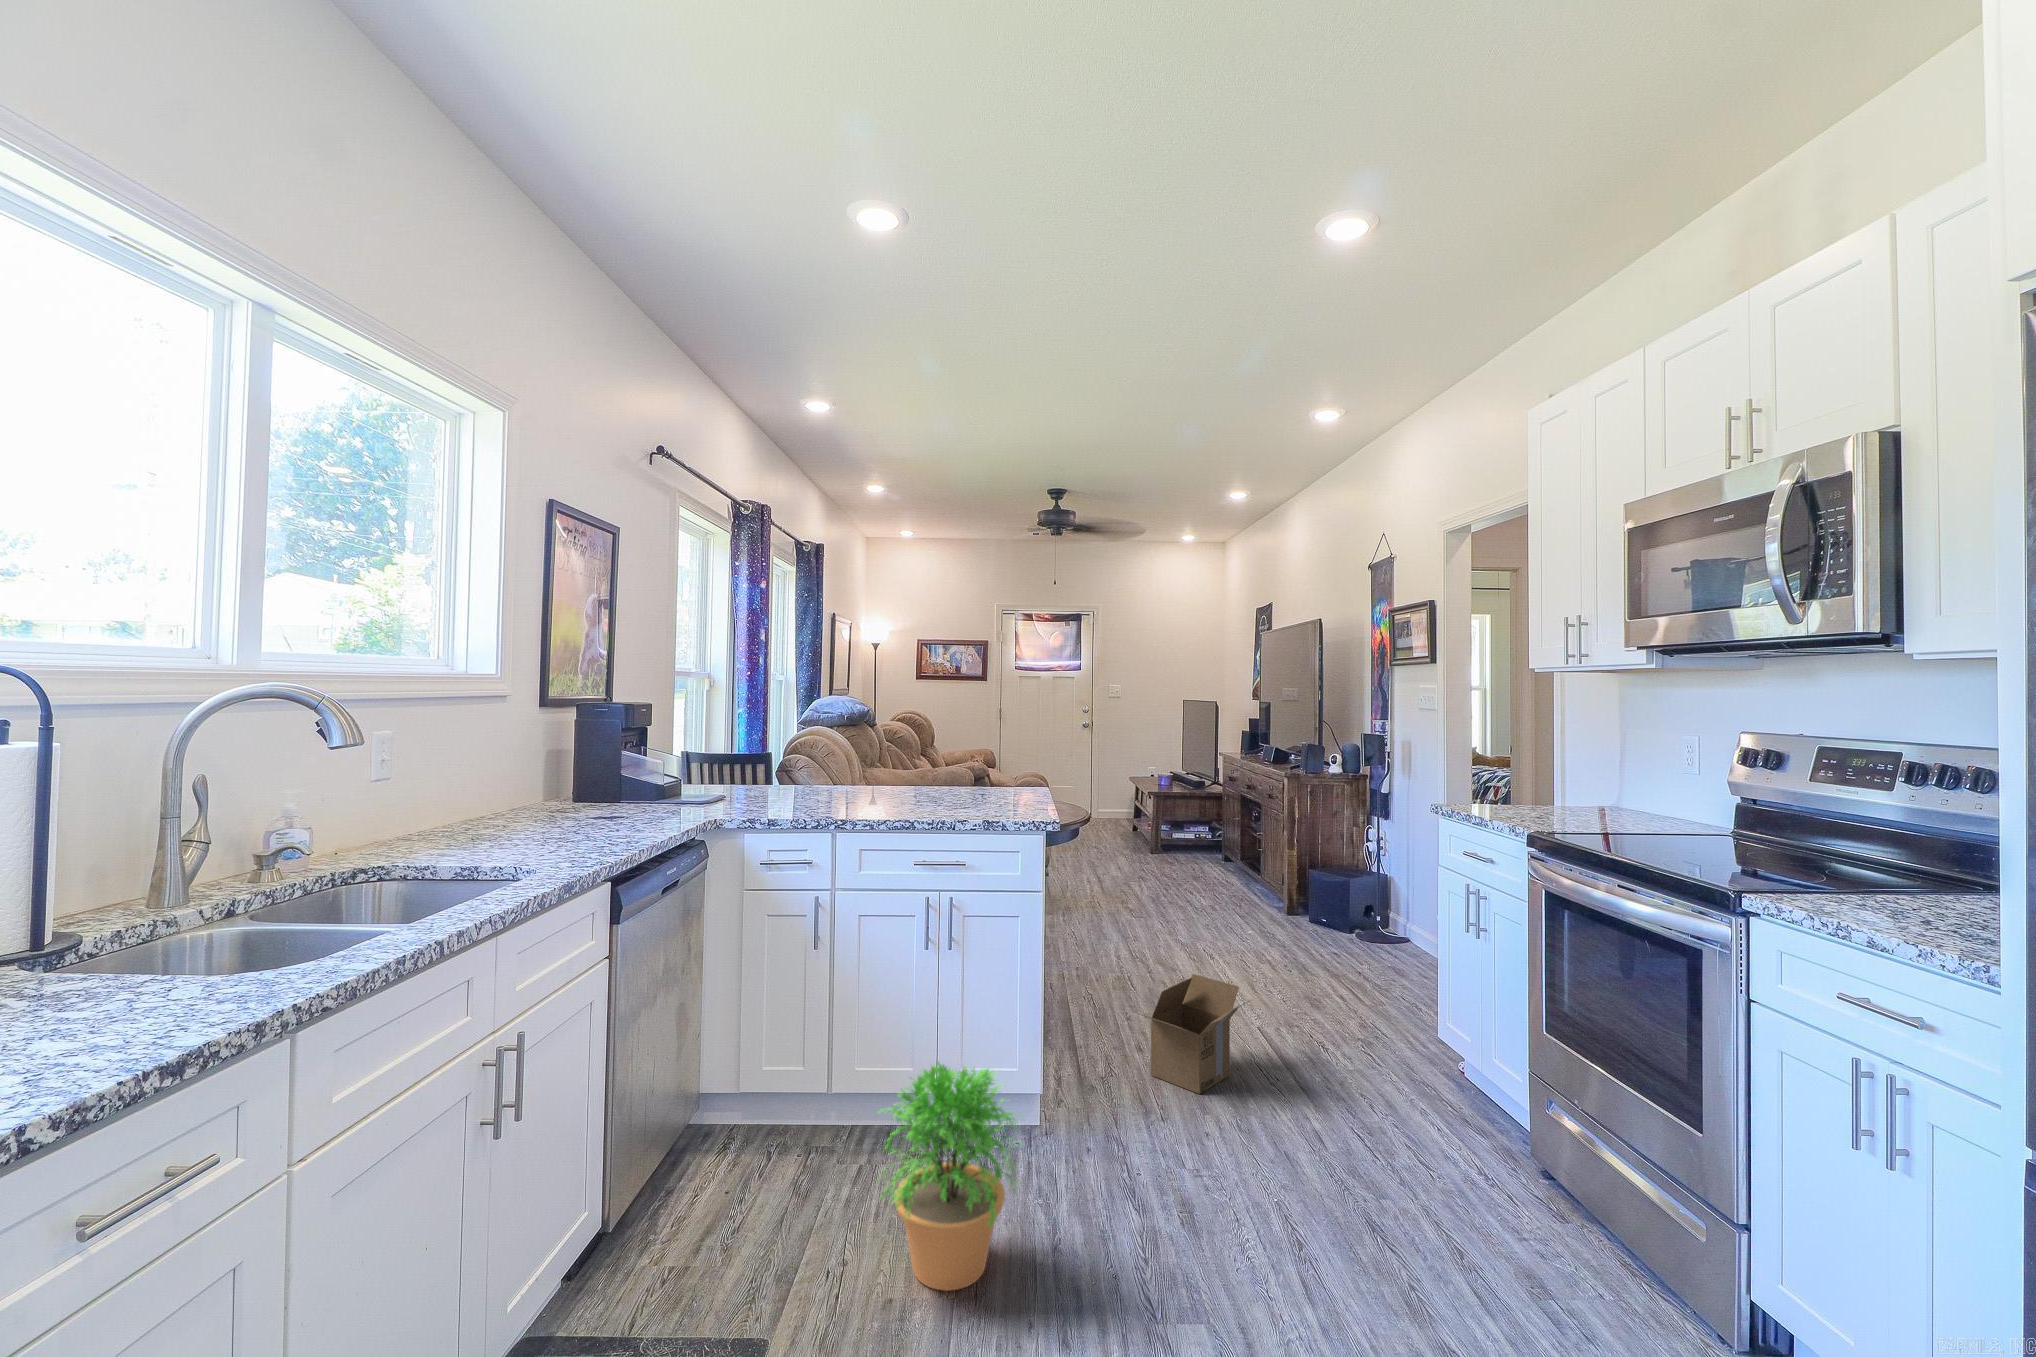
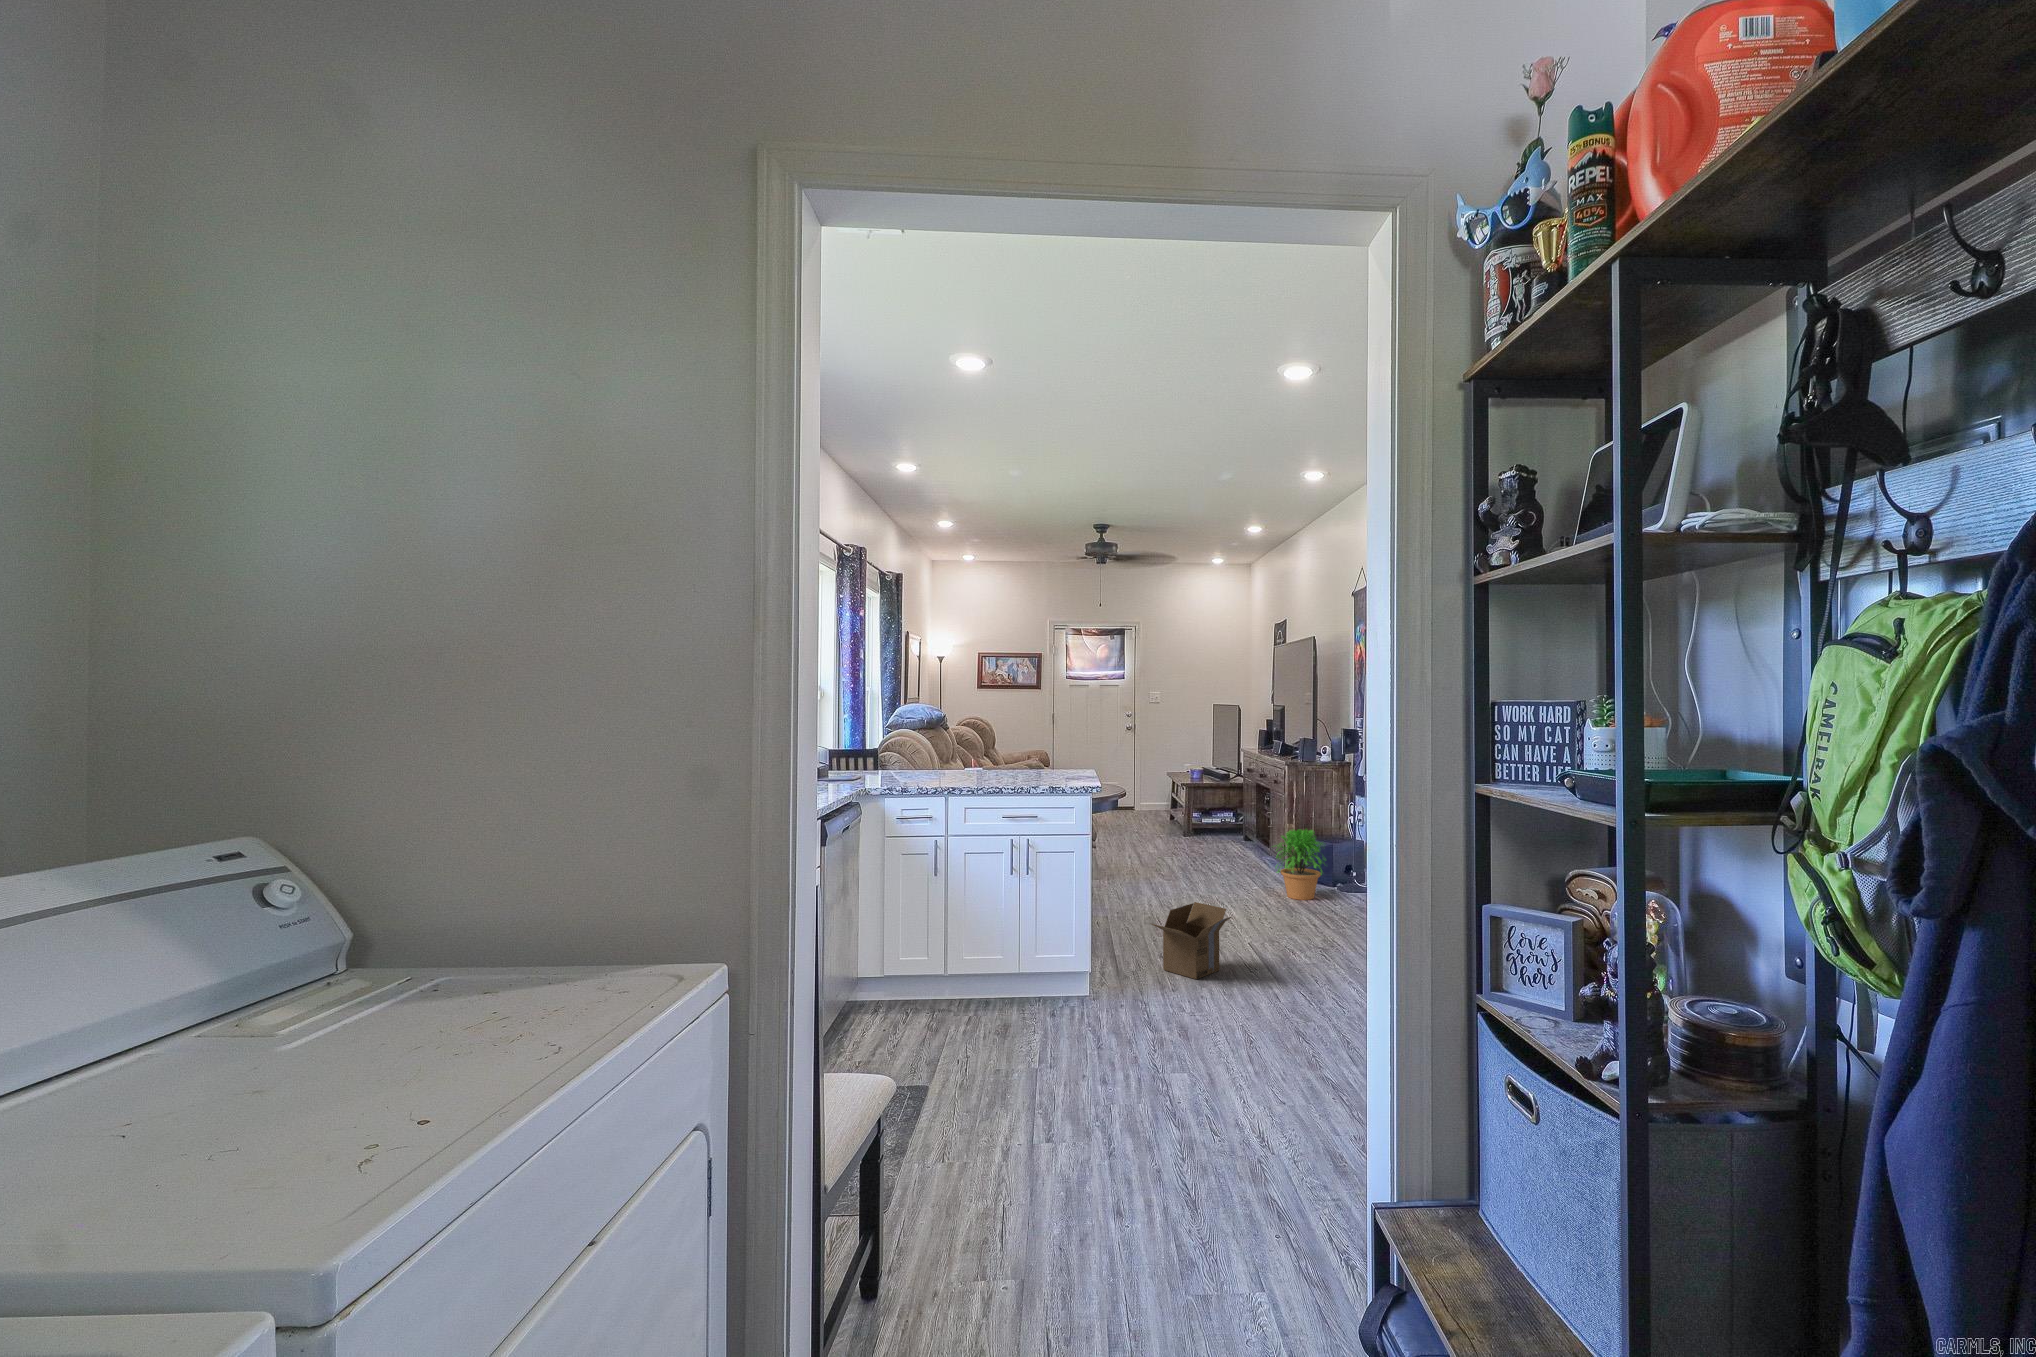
potted plant: present [879,1062,1020,1291] -> present [1275,829,1325,900]

